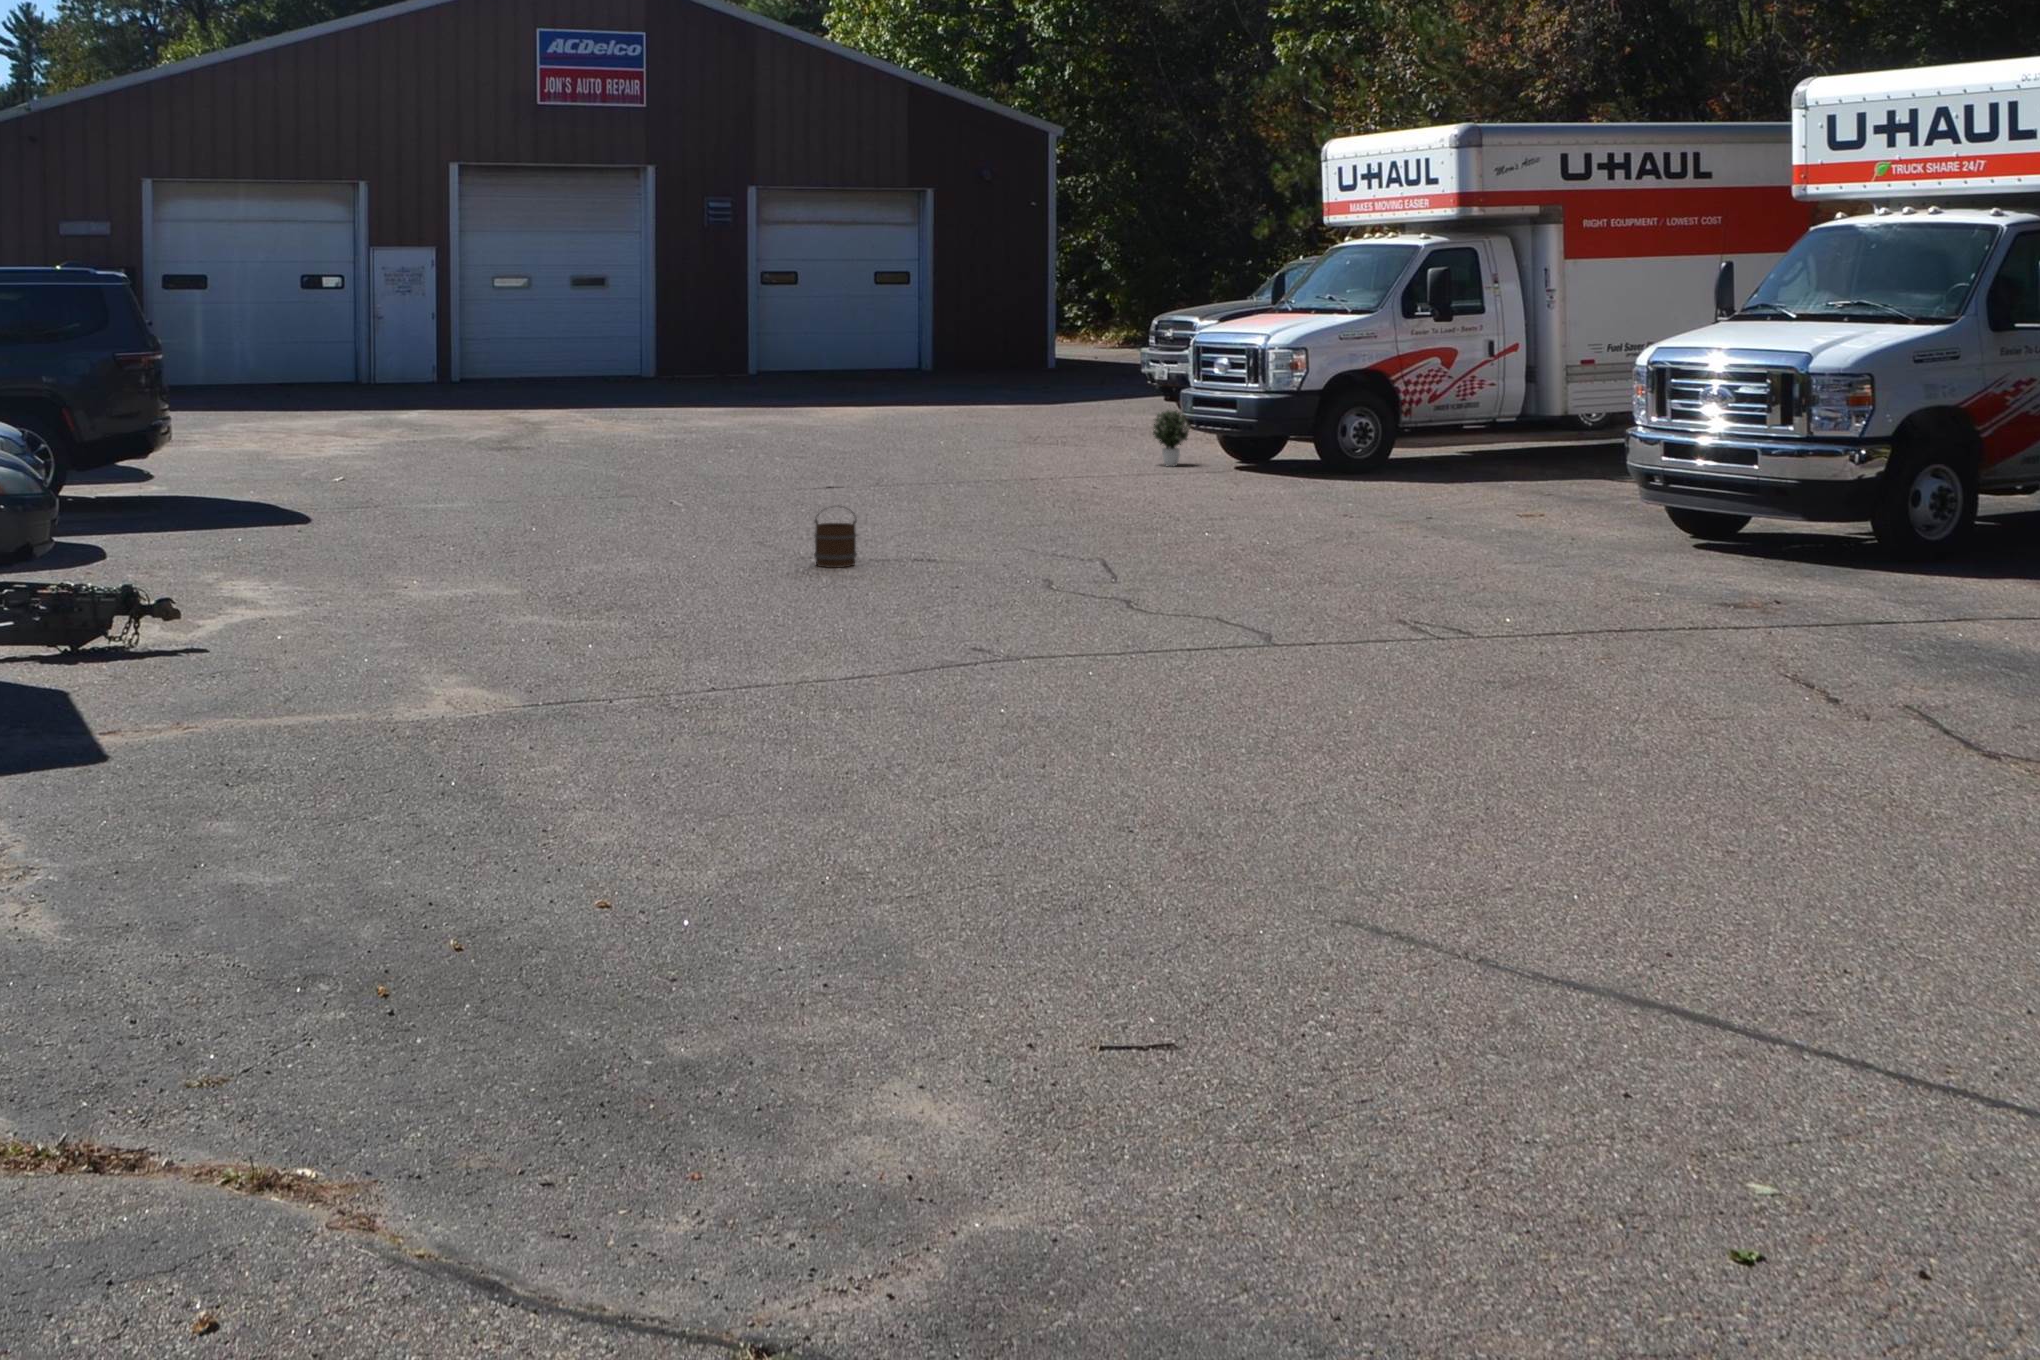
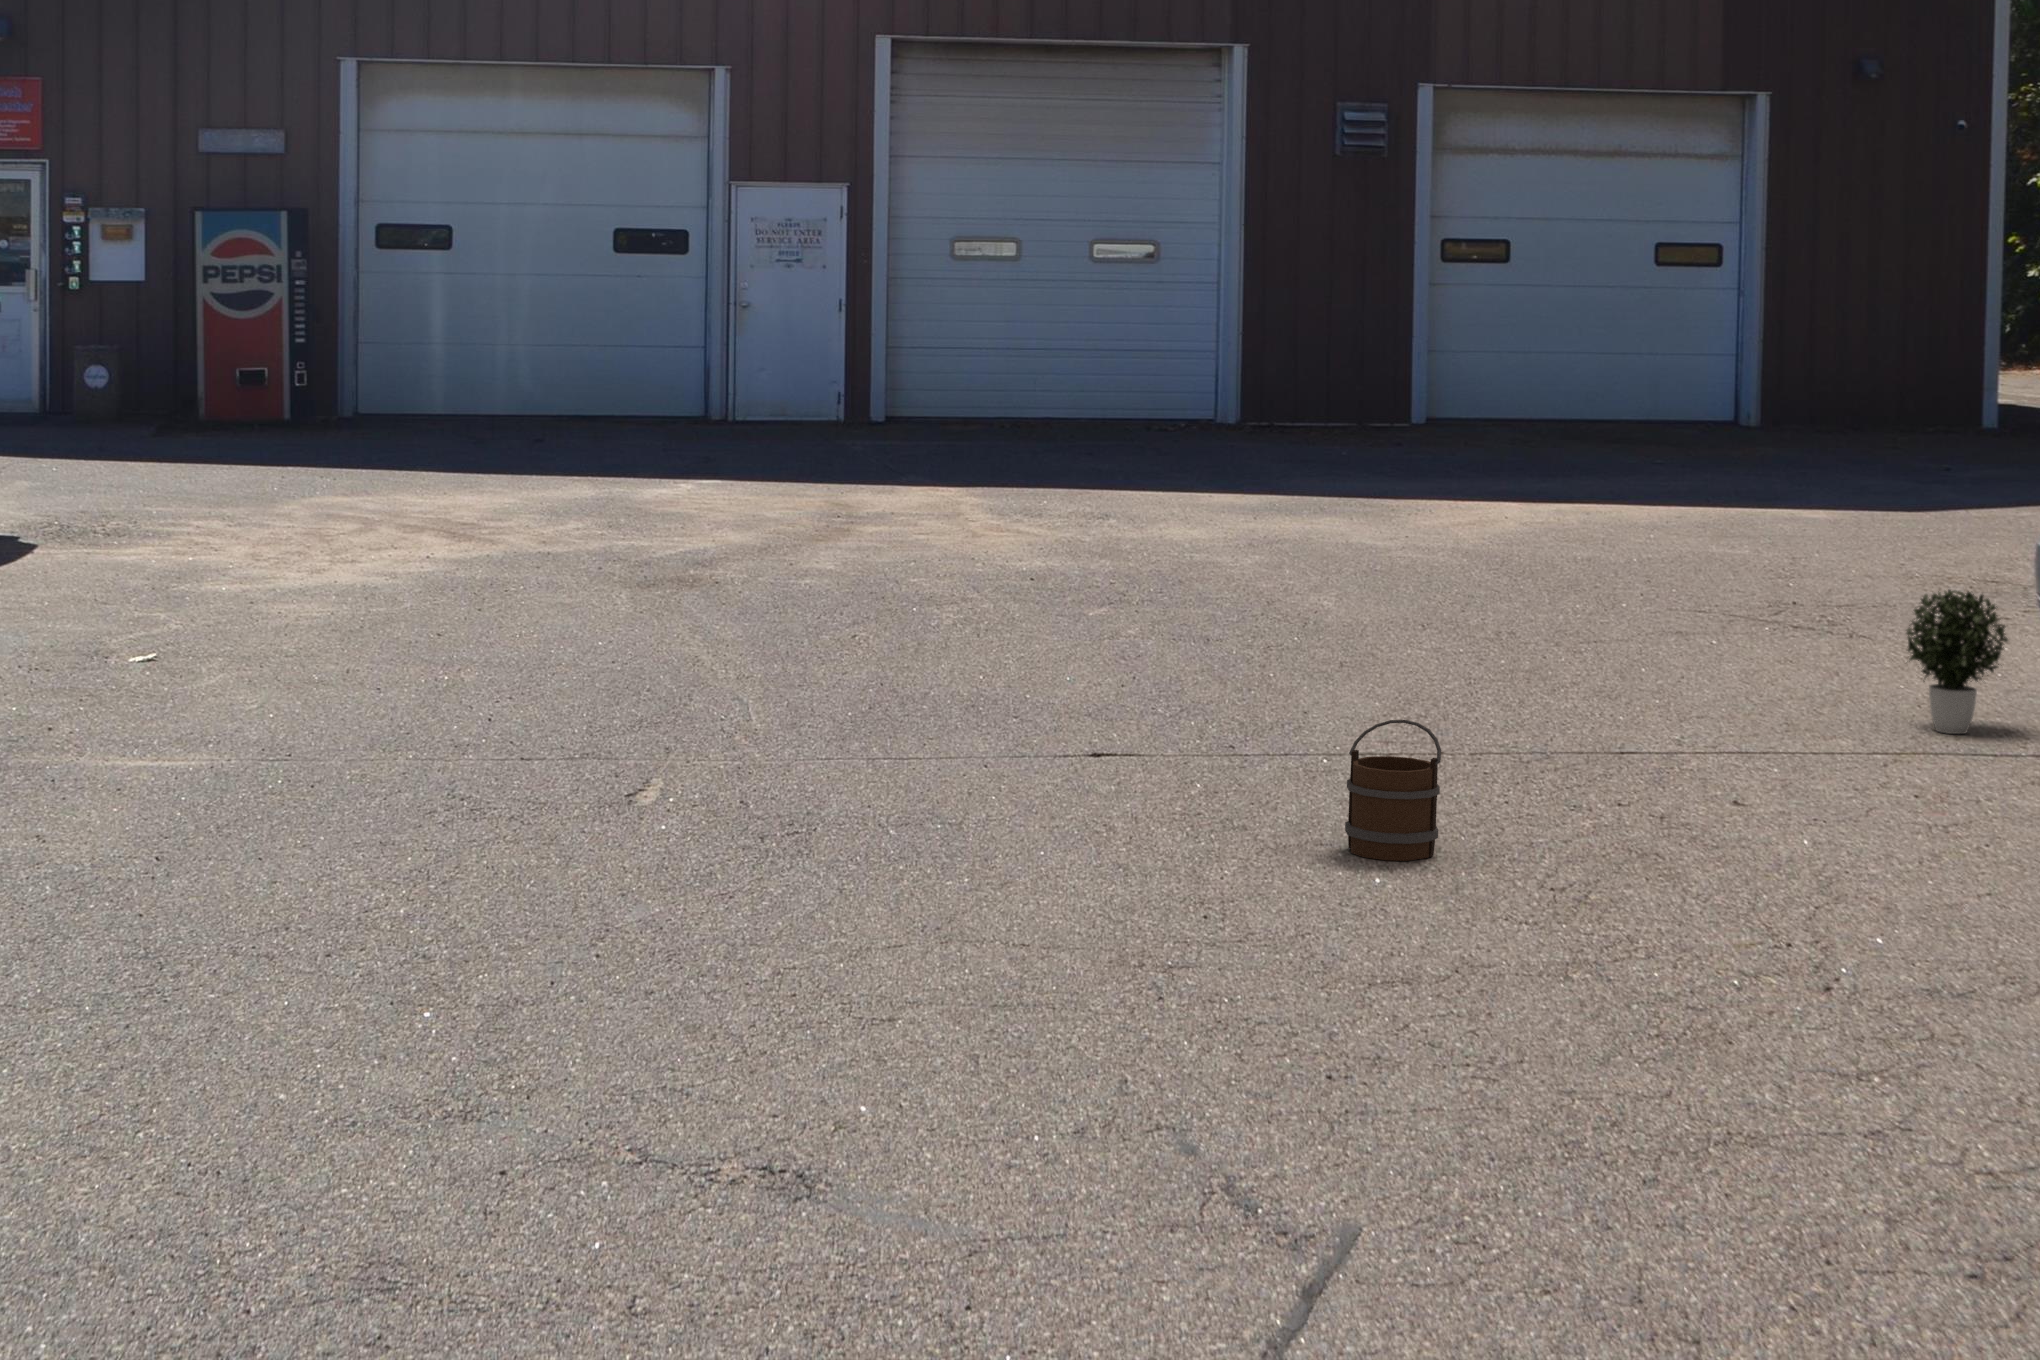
bucket: present [814,505,857,568] -> present [1345,720,1441,861]

